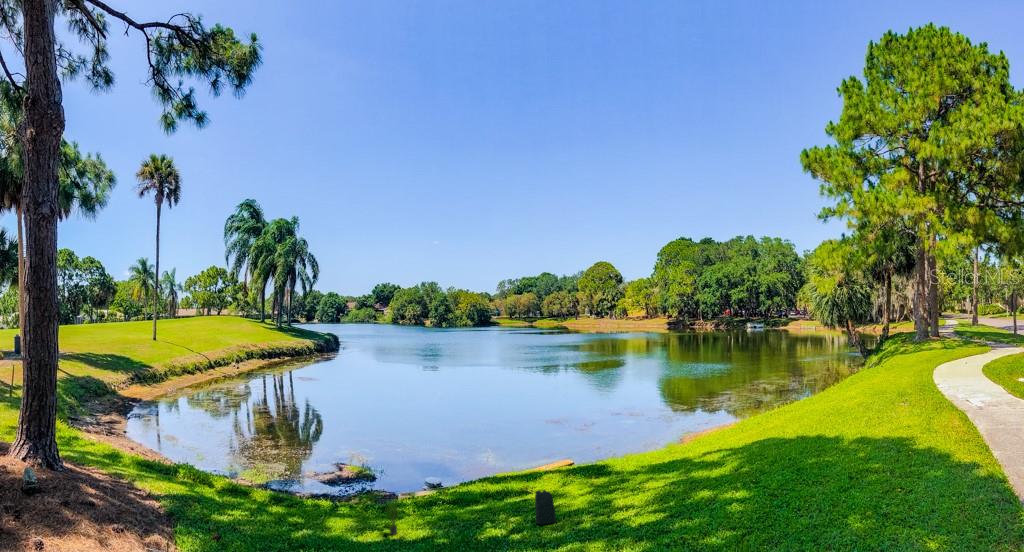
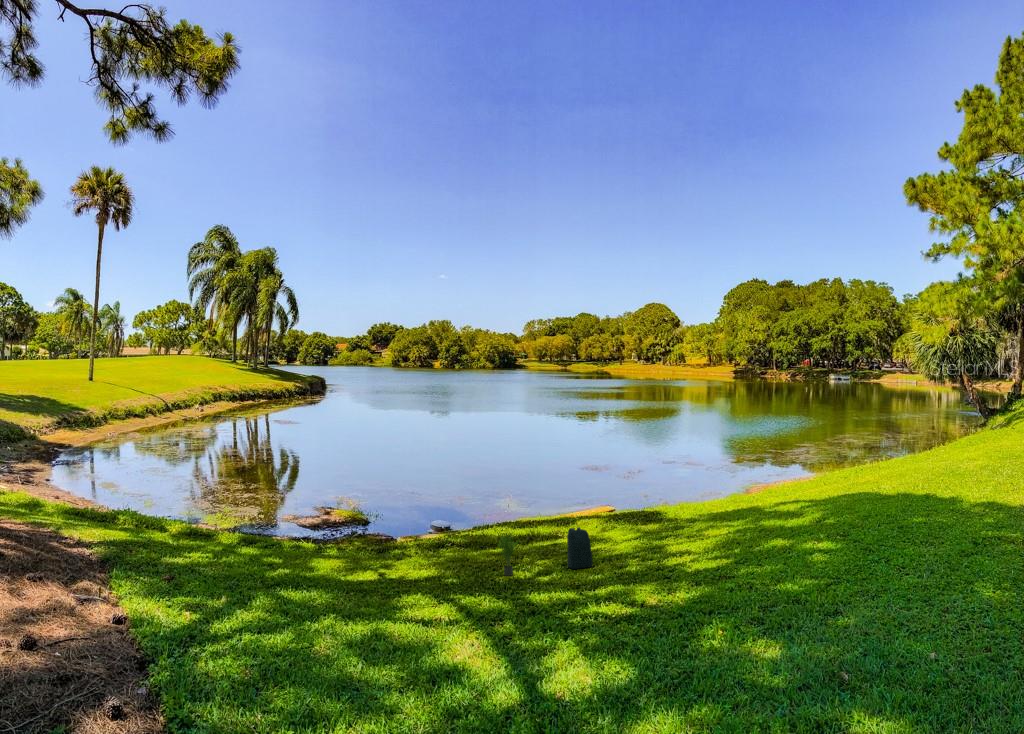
potted plant: present [386,504,401,535] -> present [498,537,516,576]

